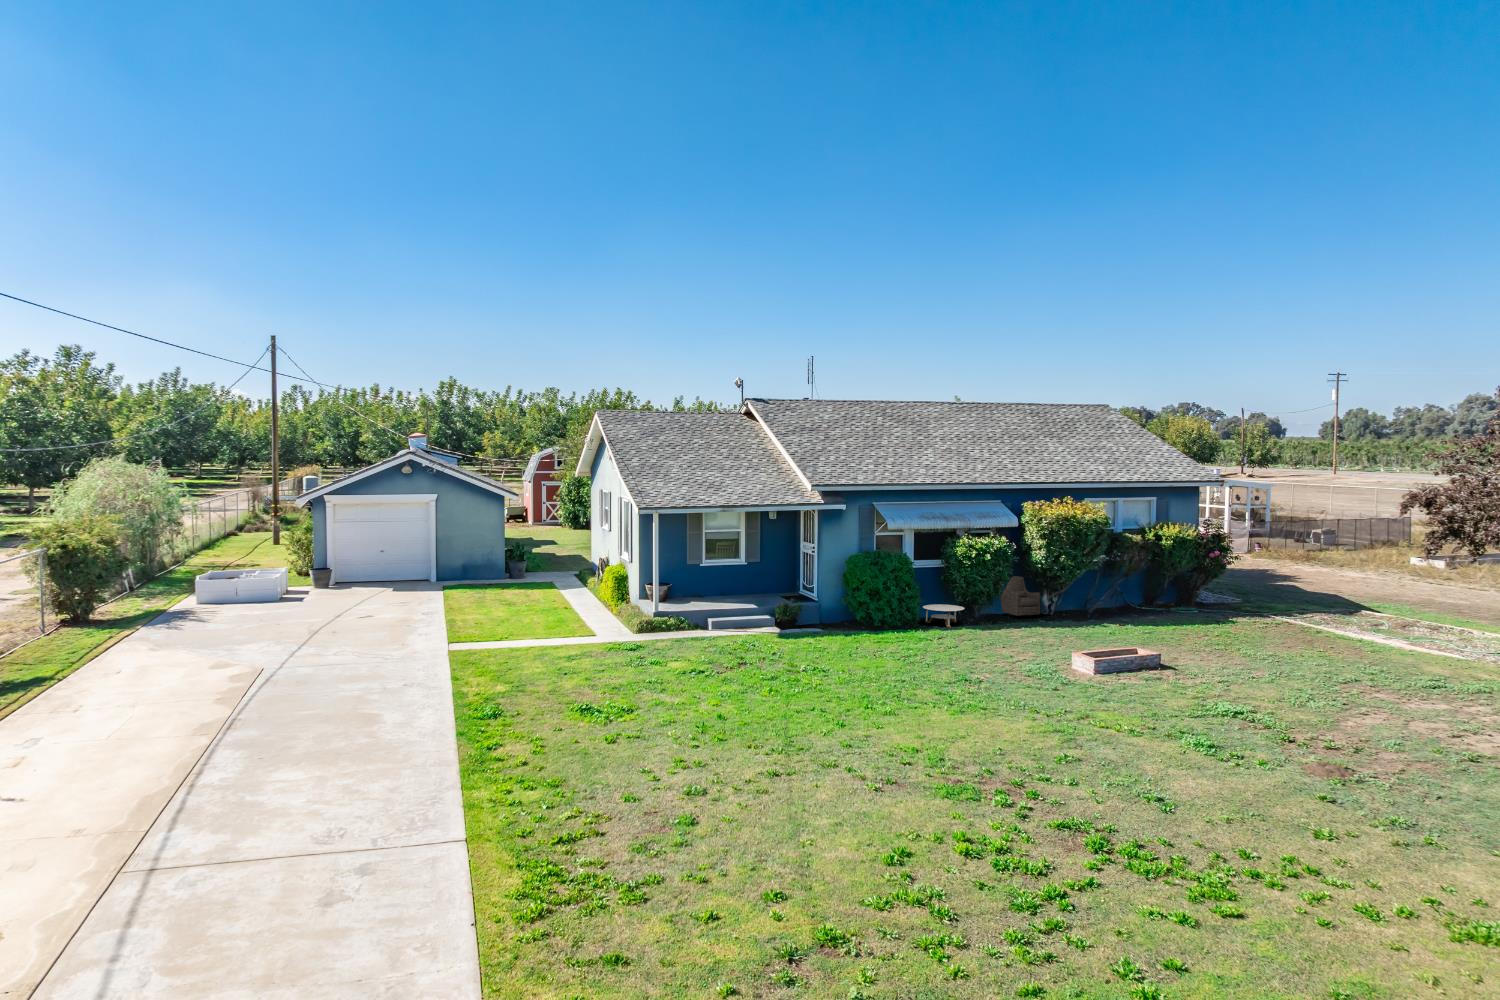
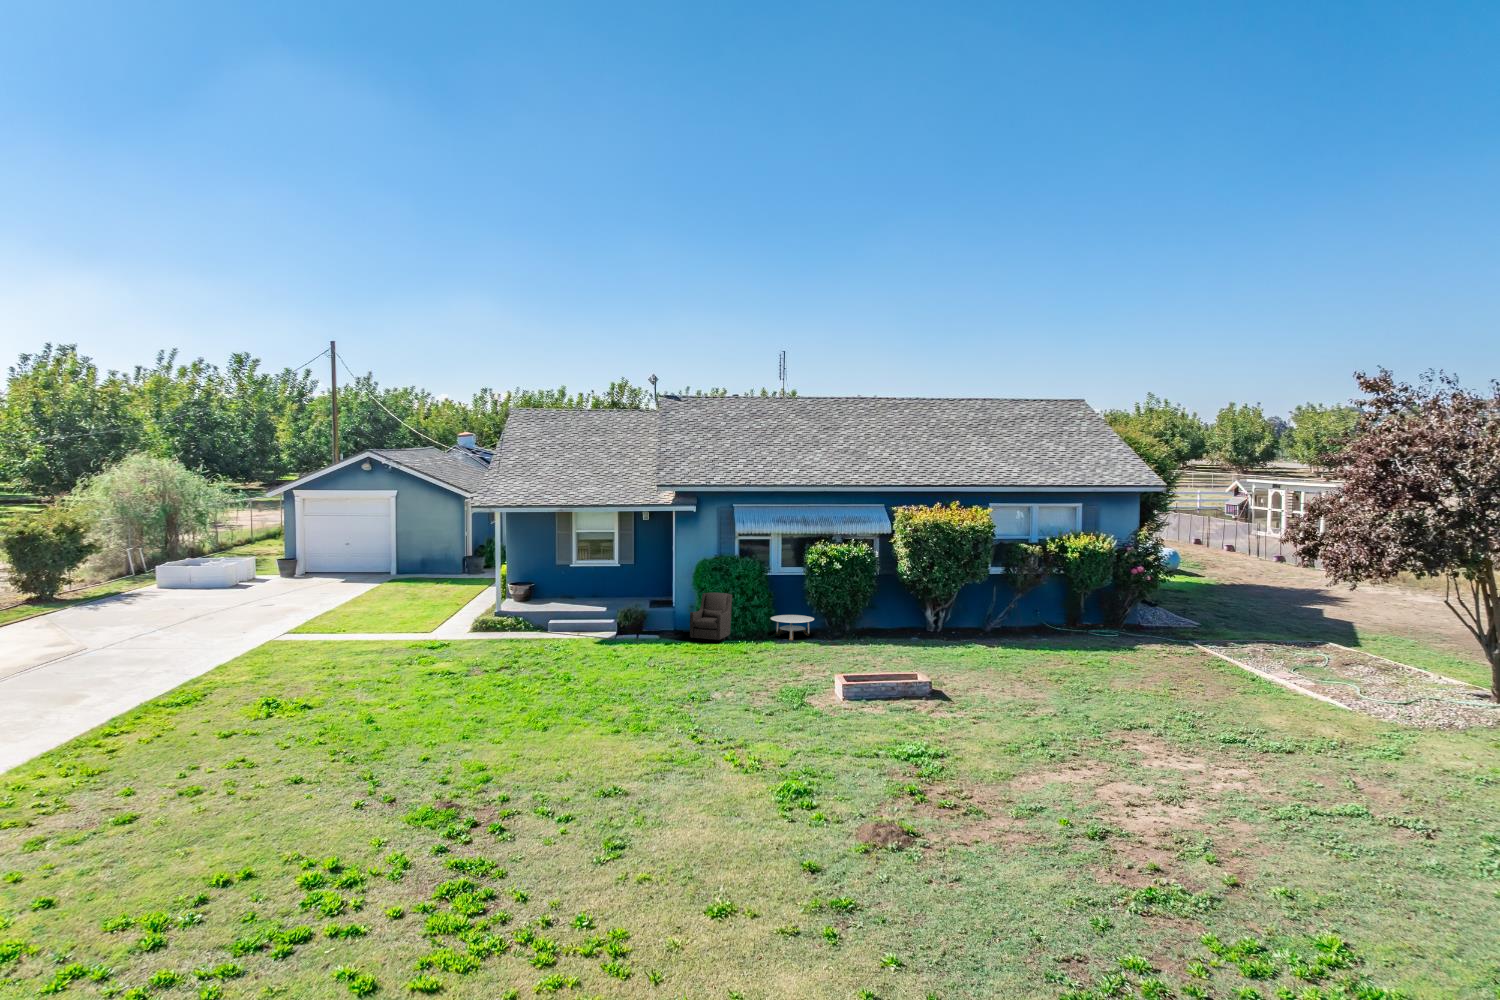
chair: present [1000,576,1040,618] -> present [690,592,732,642]

